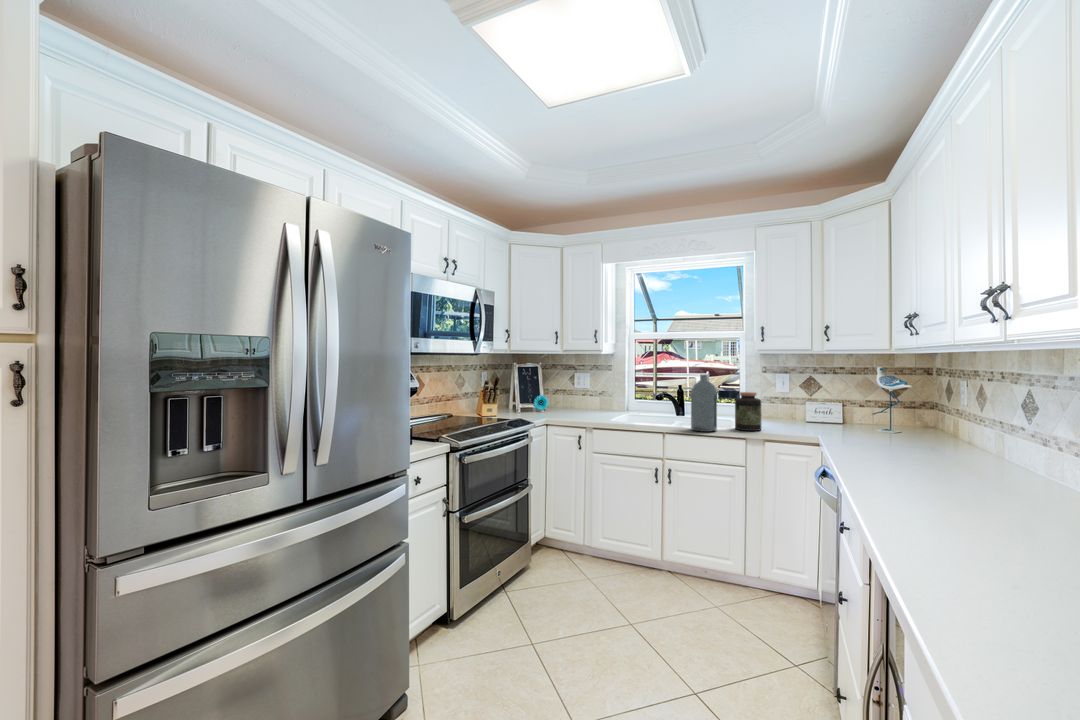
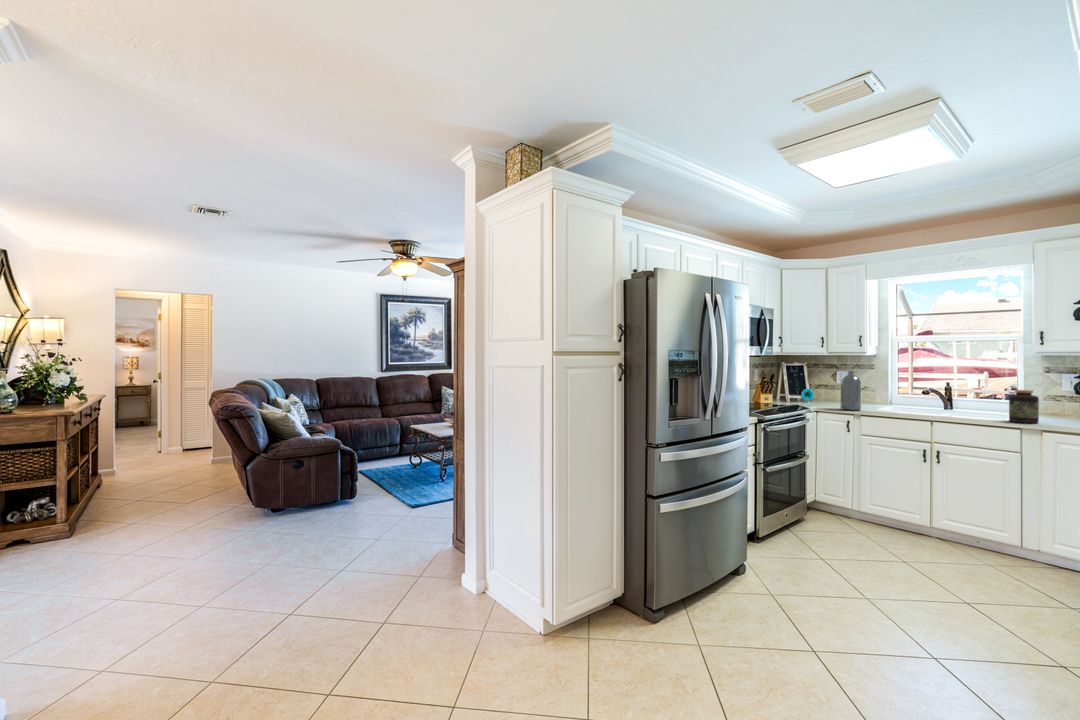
bottle: present [691,374,717,432] -> present [840,371,861,410]

